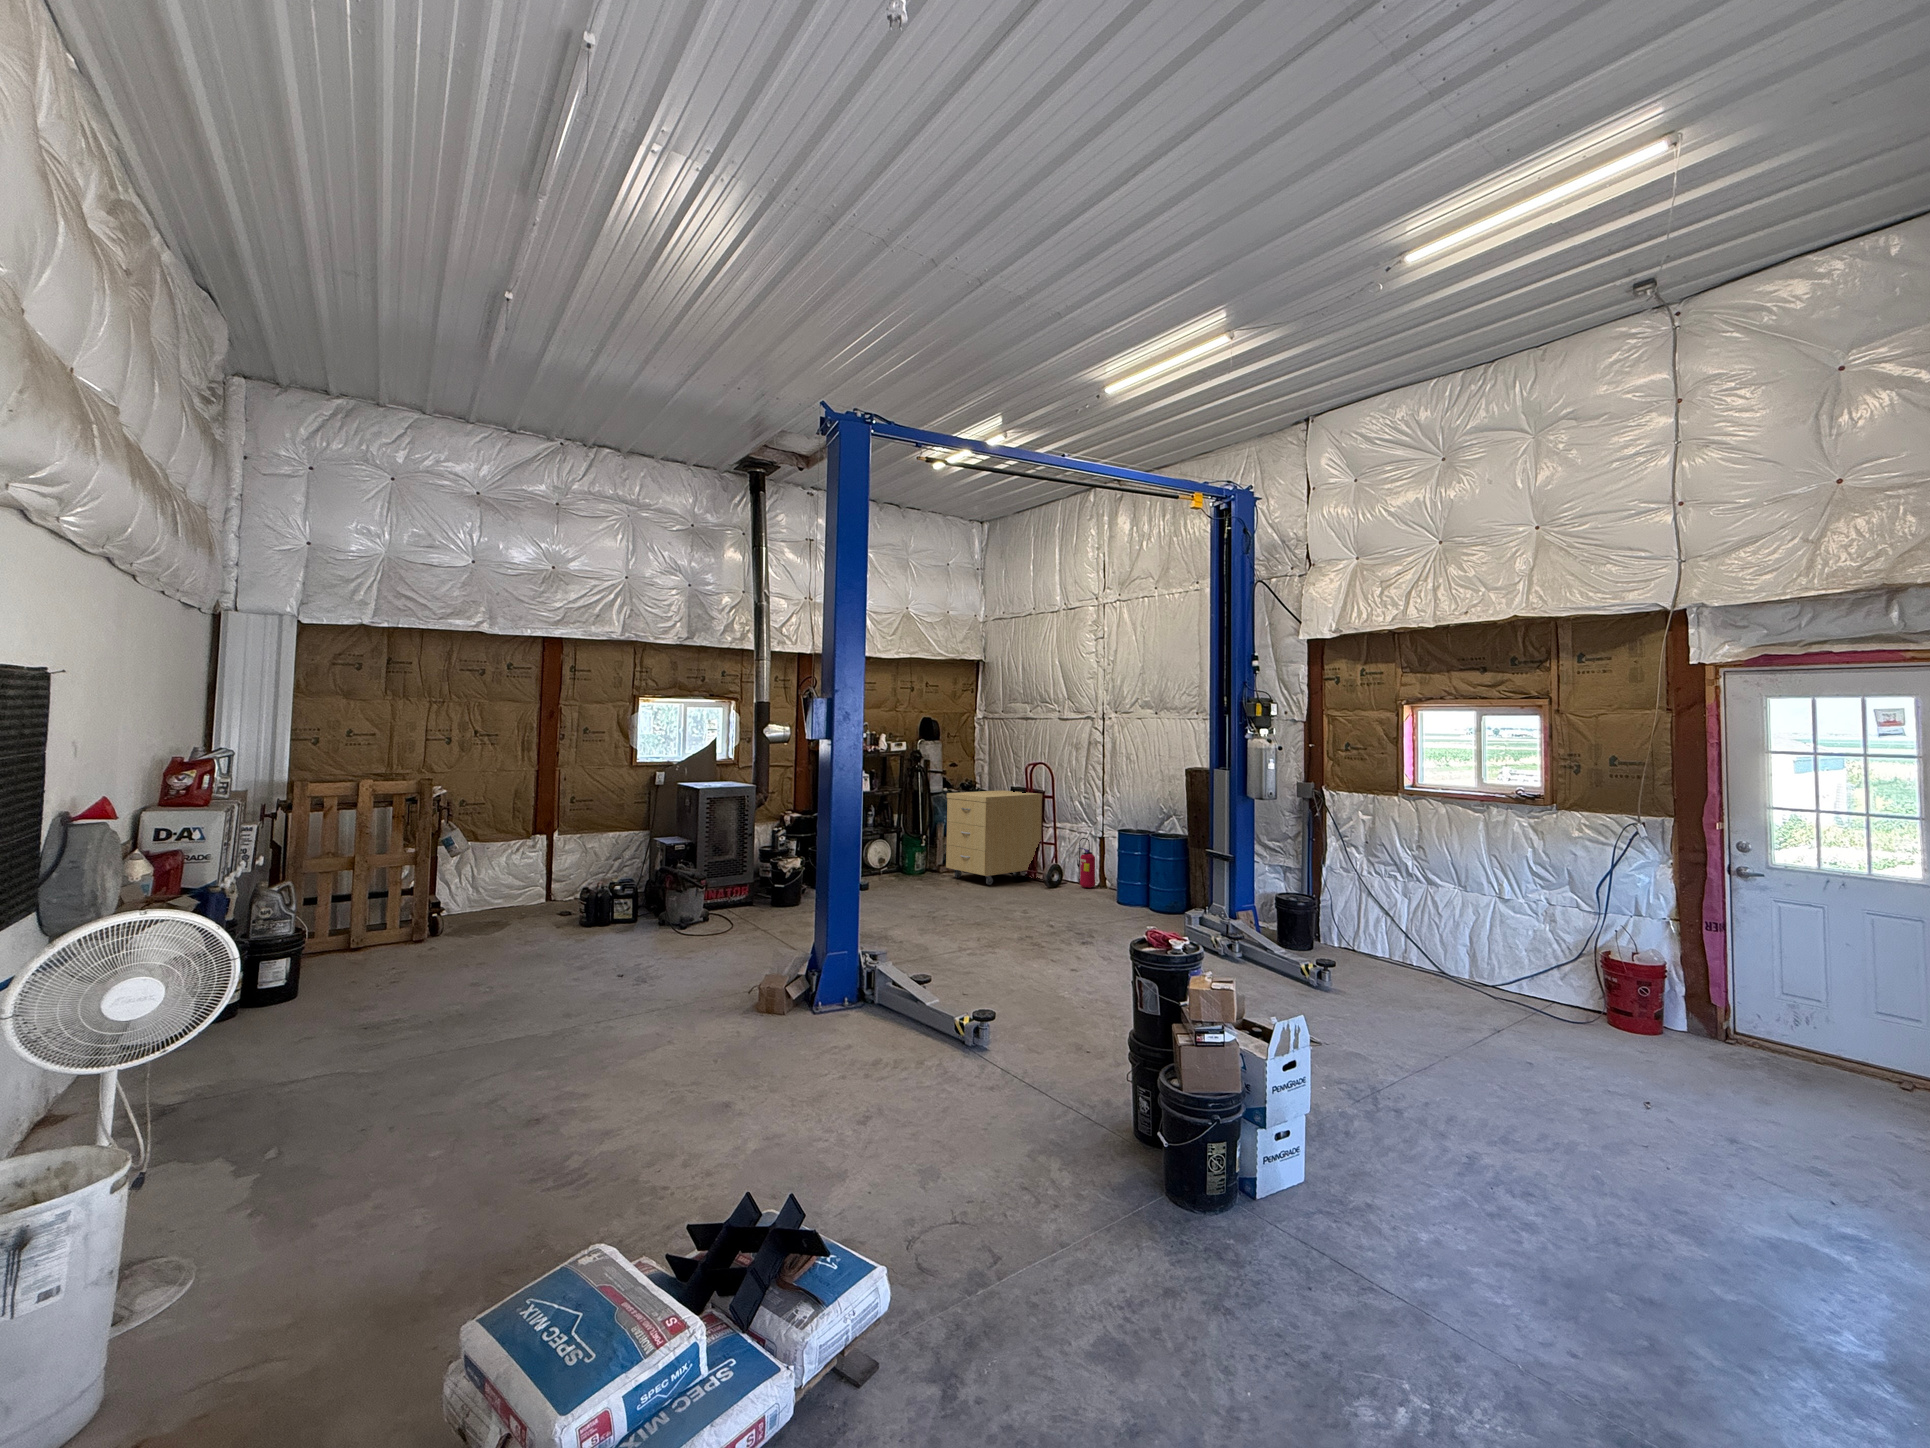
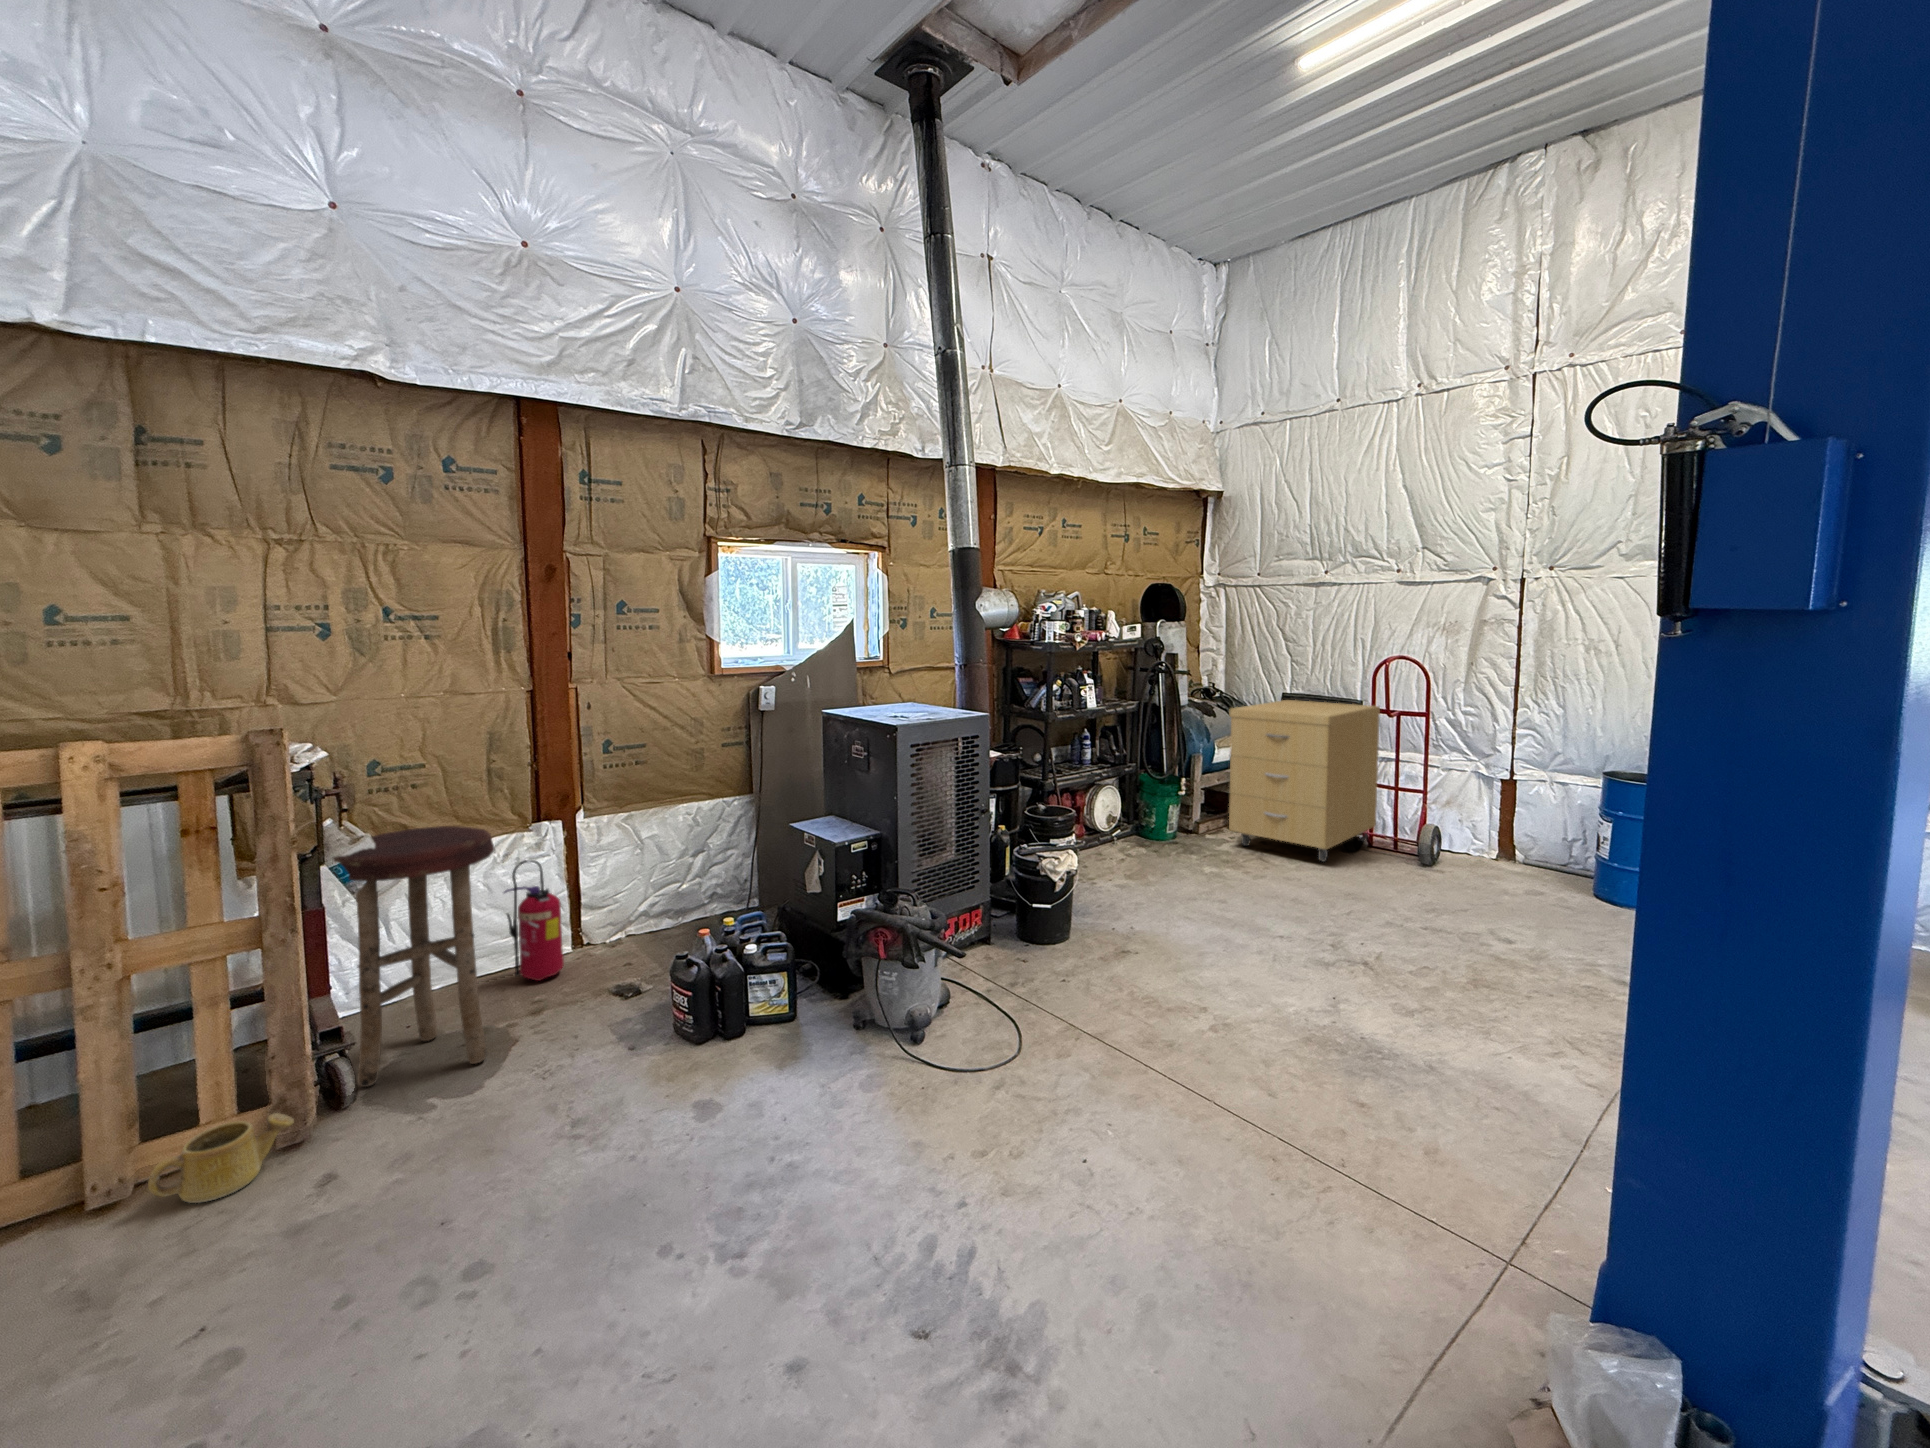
stool: none [443,828,510,932] -> present [333,826,494,1087]
fire extinguisher: present [1077,838,1095,888] -> present [504,860,564,981]
watering can: none [372,926,421,951] -> present [148,1113,294,1203]

